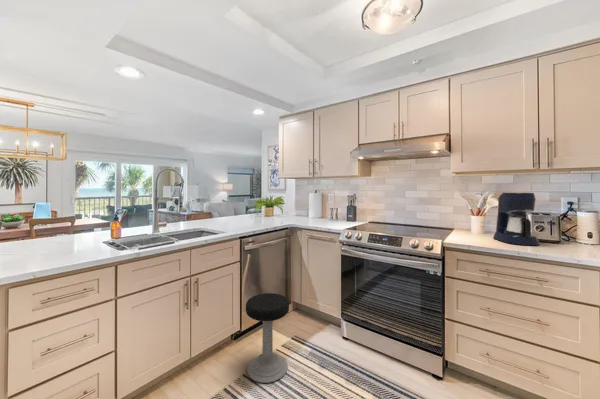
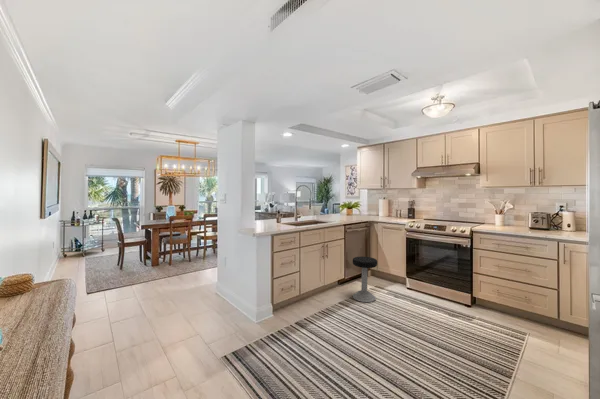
coffee maker: present [493,192,540,245] -> none [507,200,534,231]

